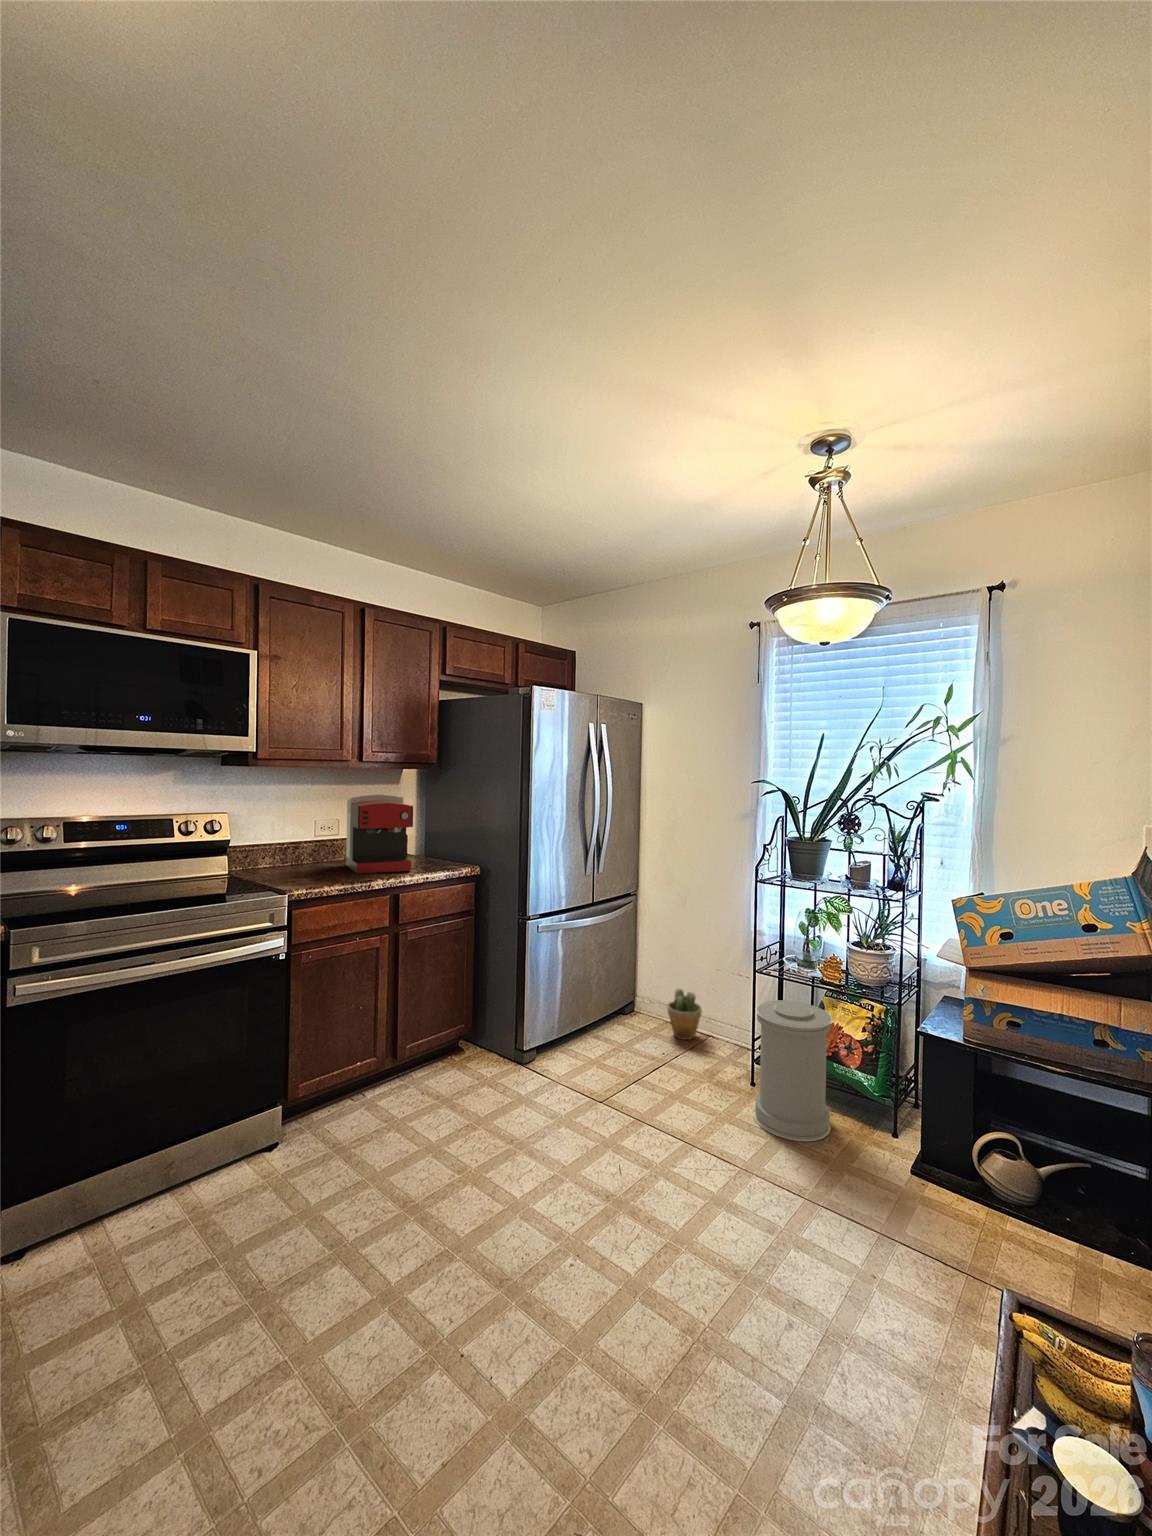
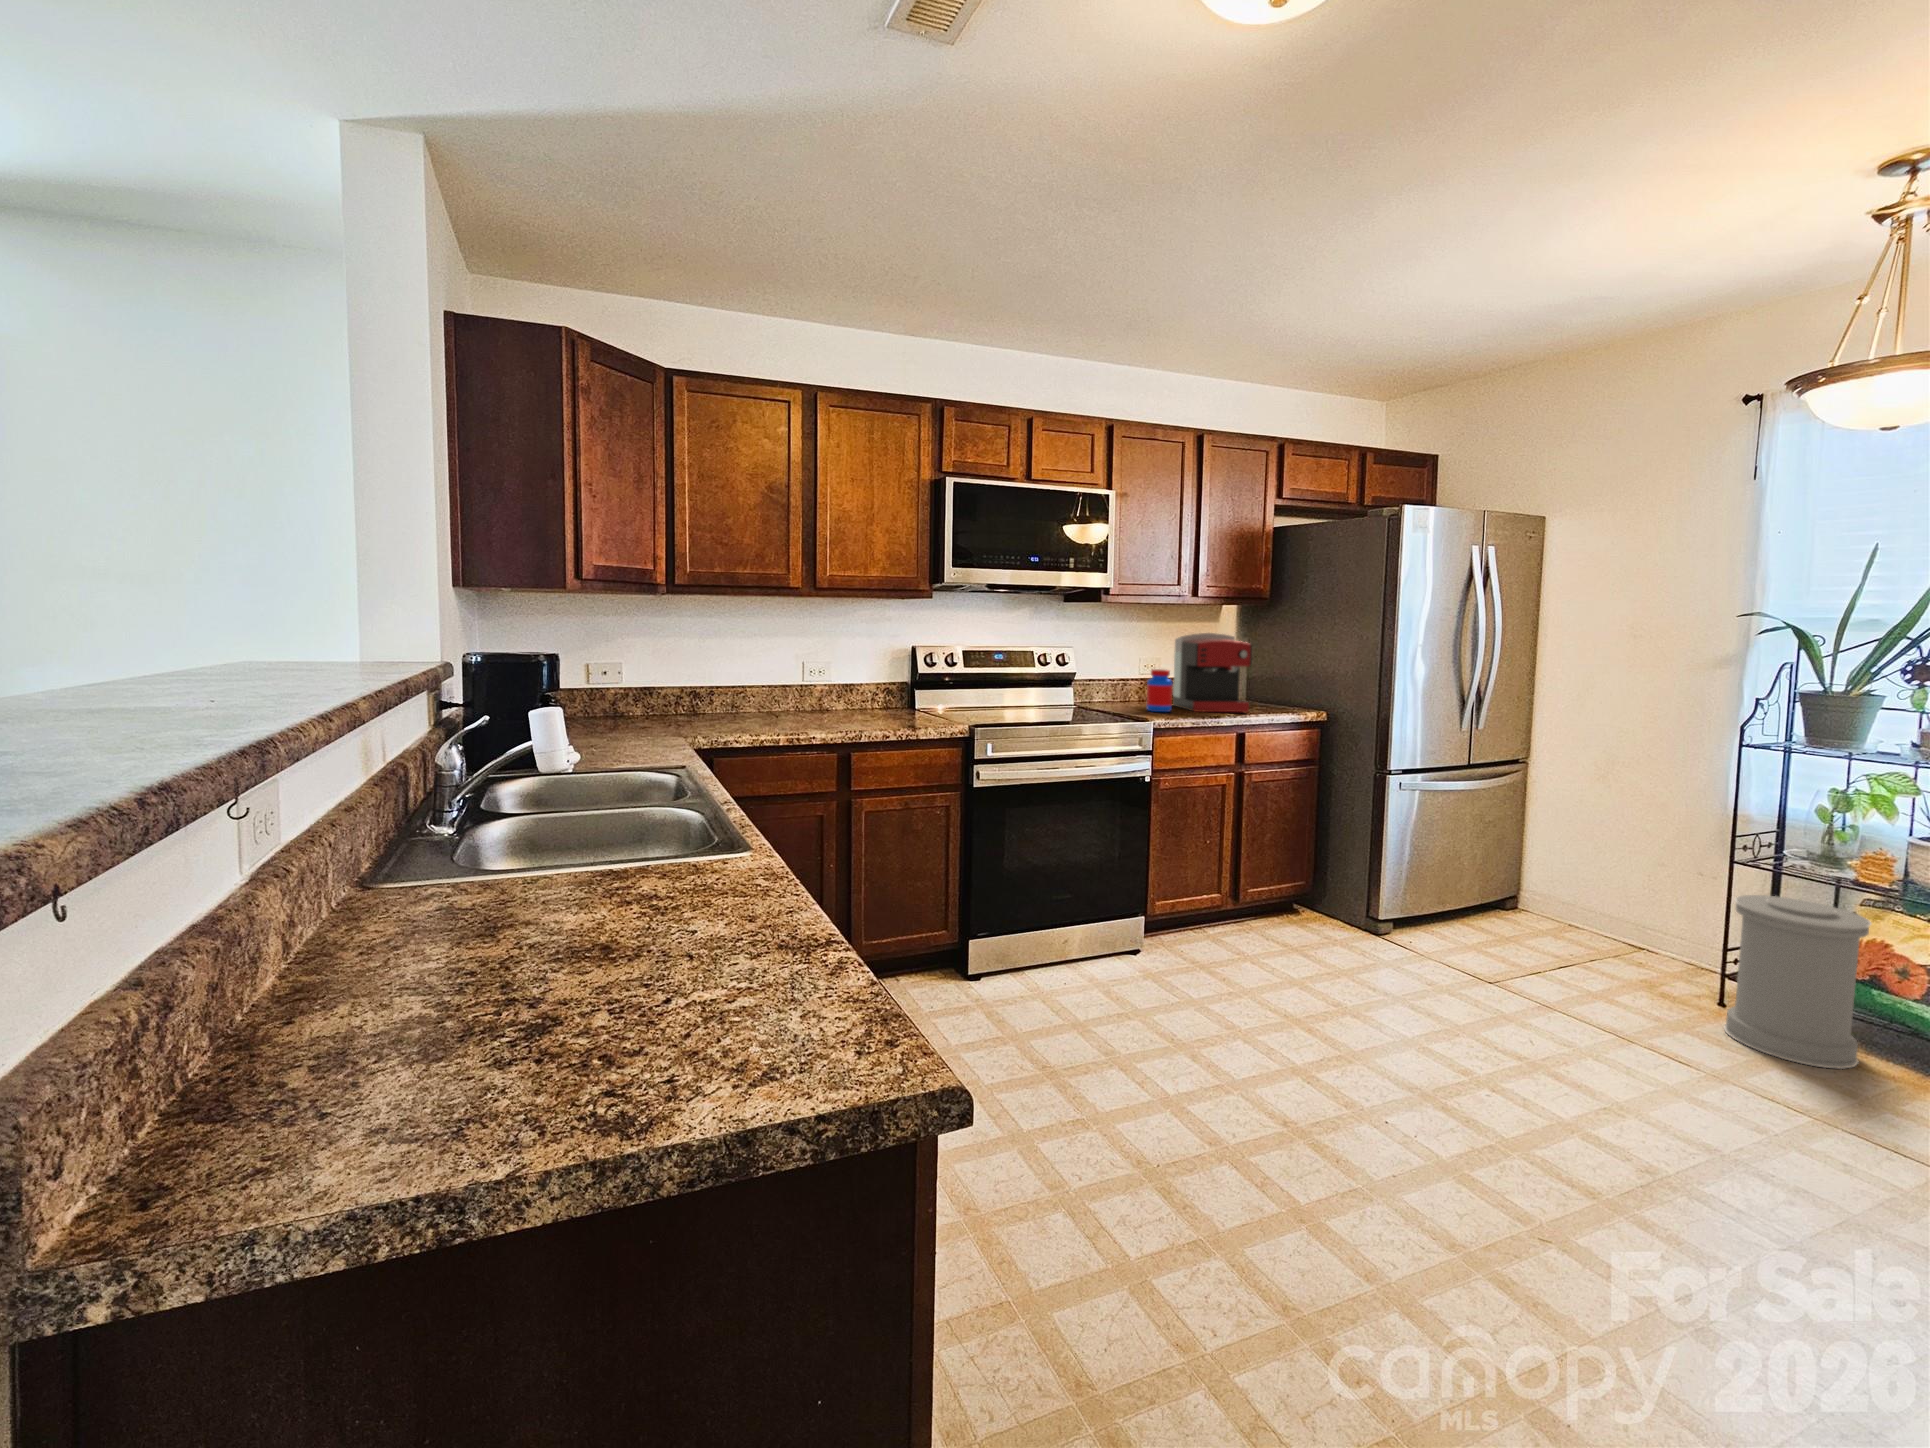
jar: none [302,834,330,878] -> present [1147,669,1173,712]
potted plant: present [667,989,702,1040] -> none [1575,881,1631,945]

